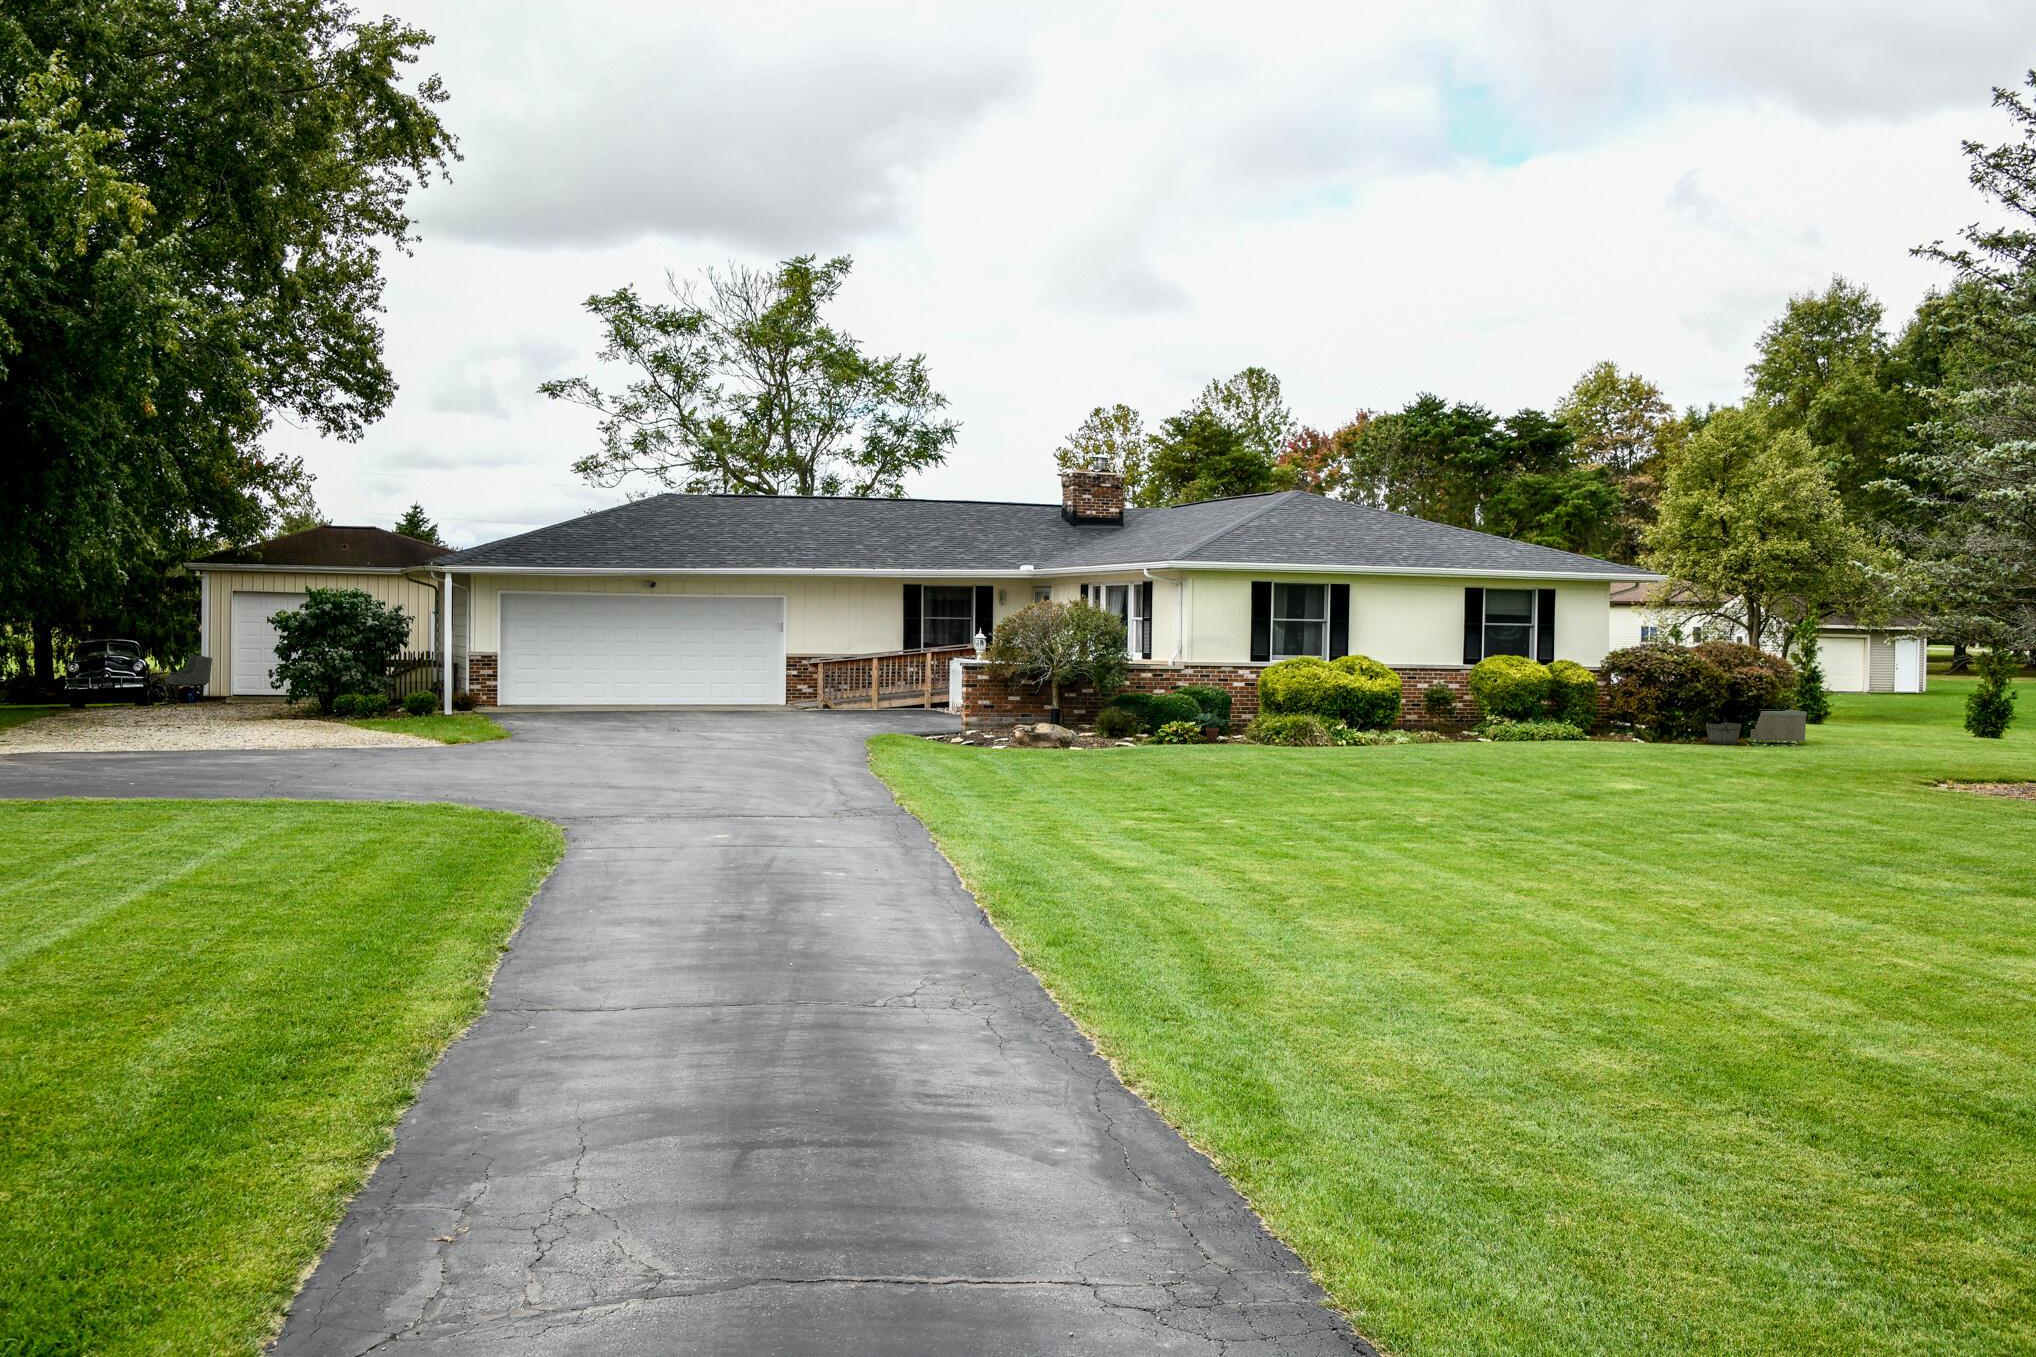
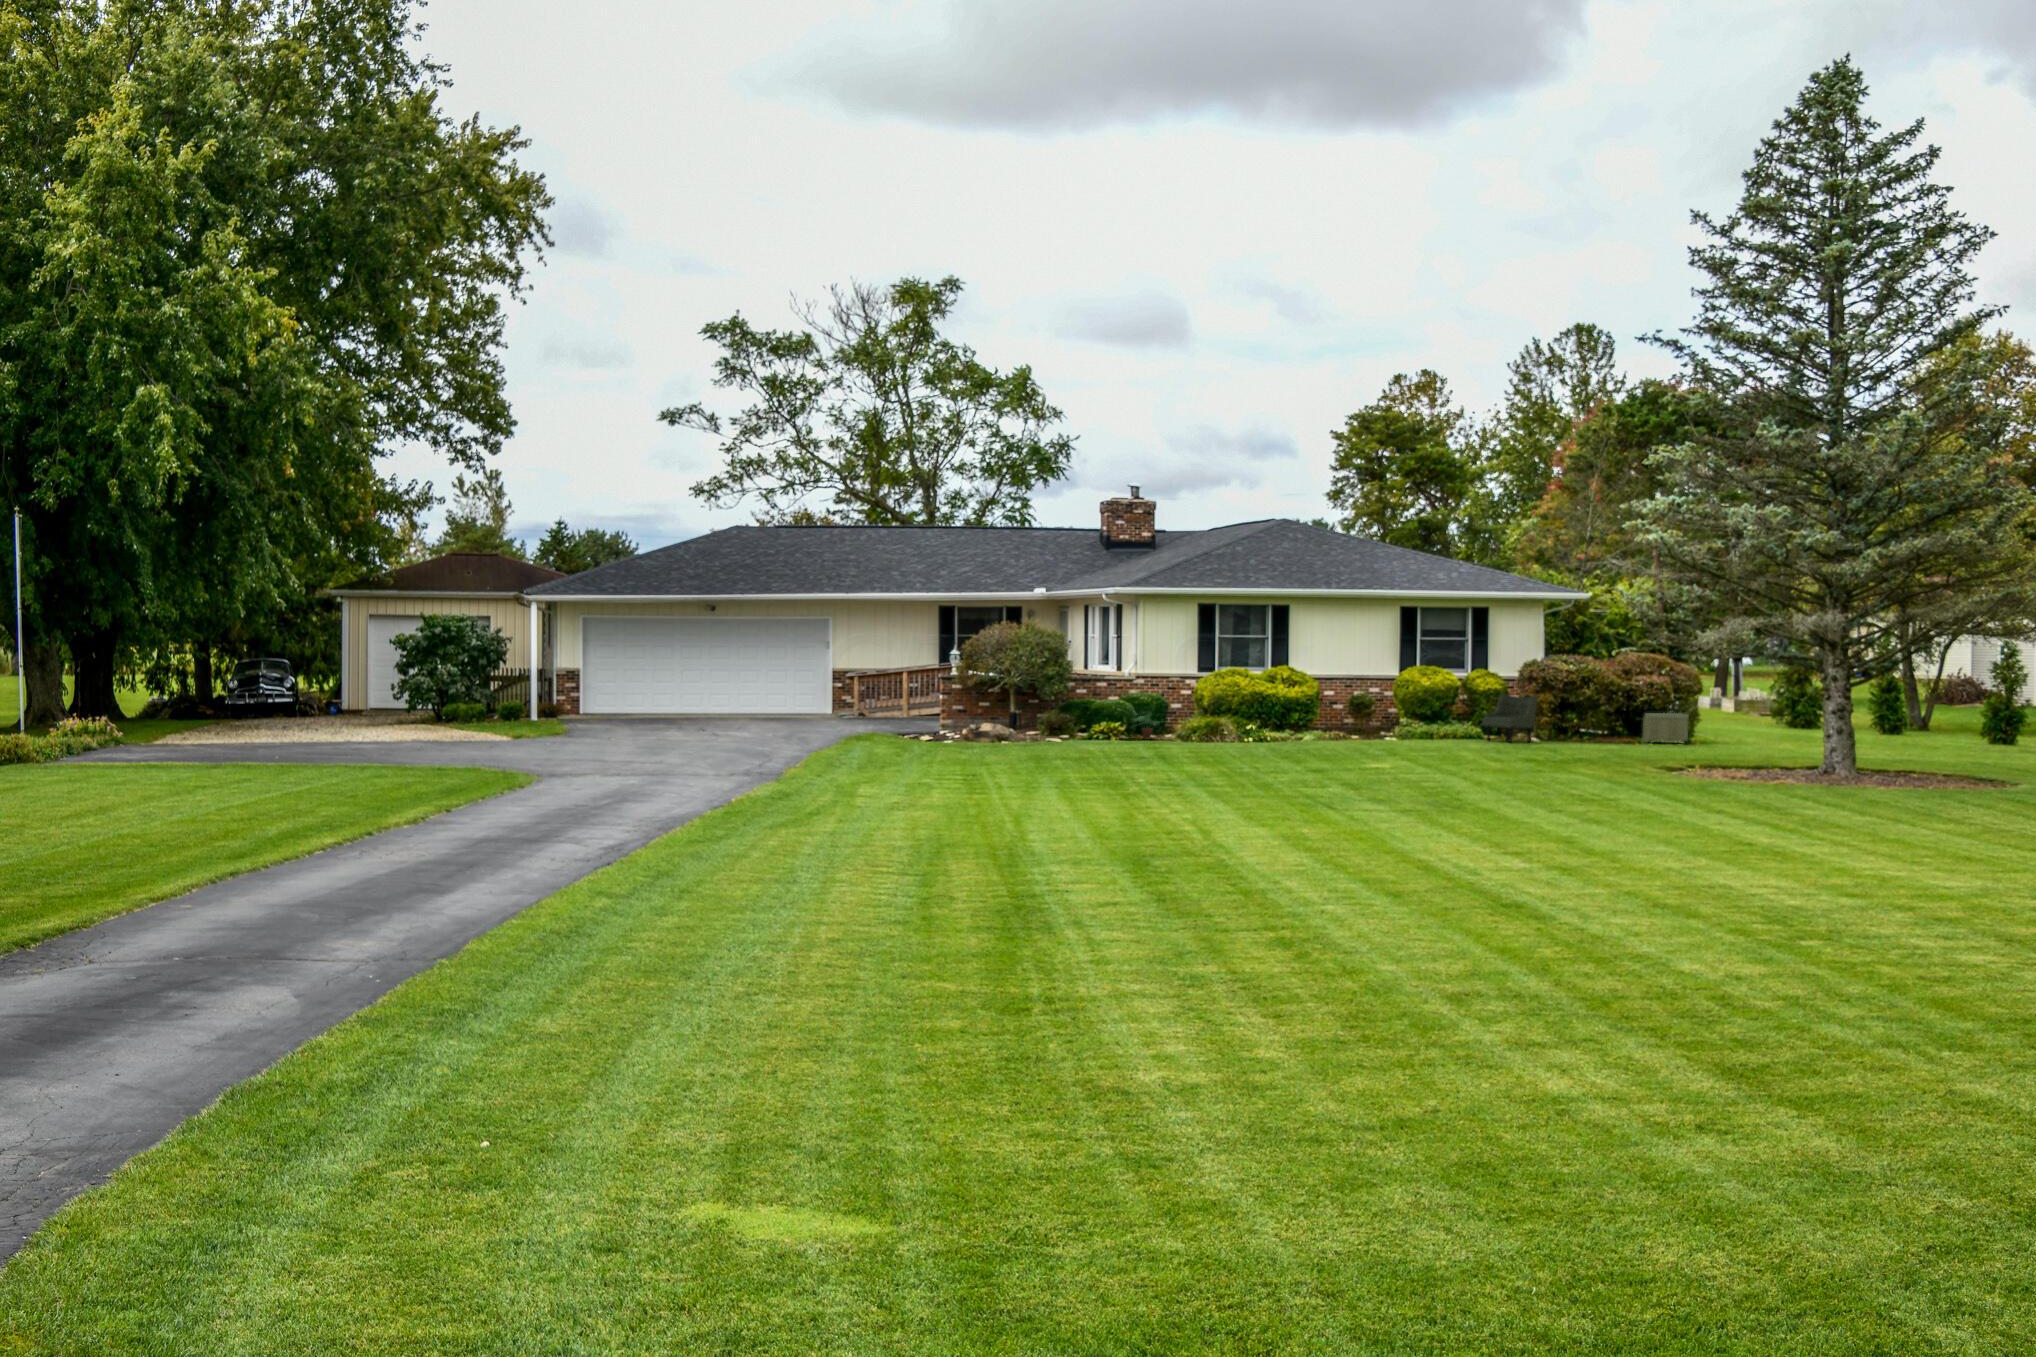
armchair: present [165,654,212,698] -> present [1482,694,1538,743]
wooden bucket: present [1706,716,1741,744] -> none [1598,719,1628,743]

